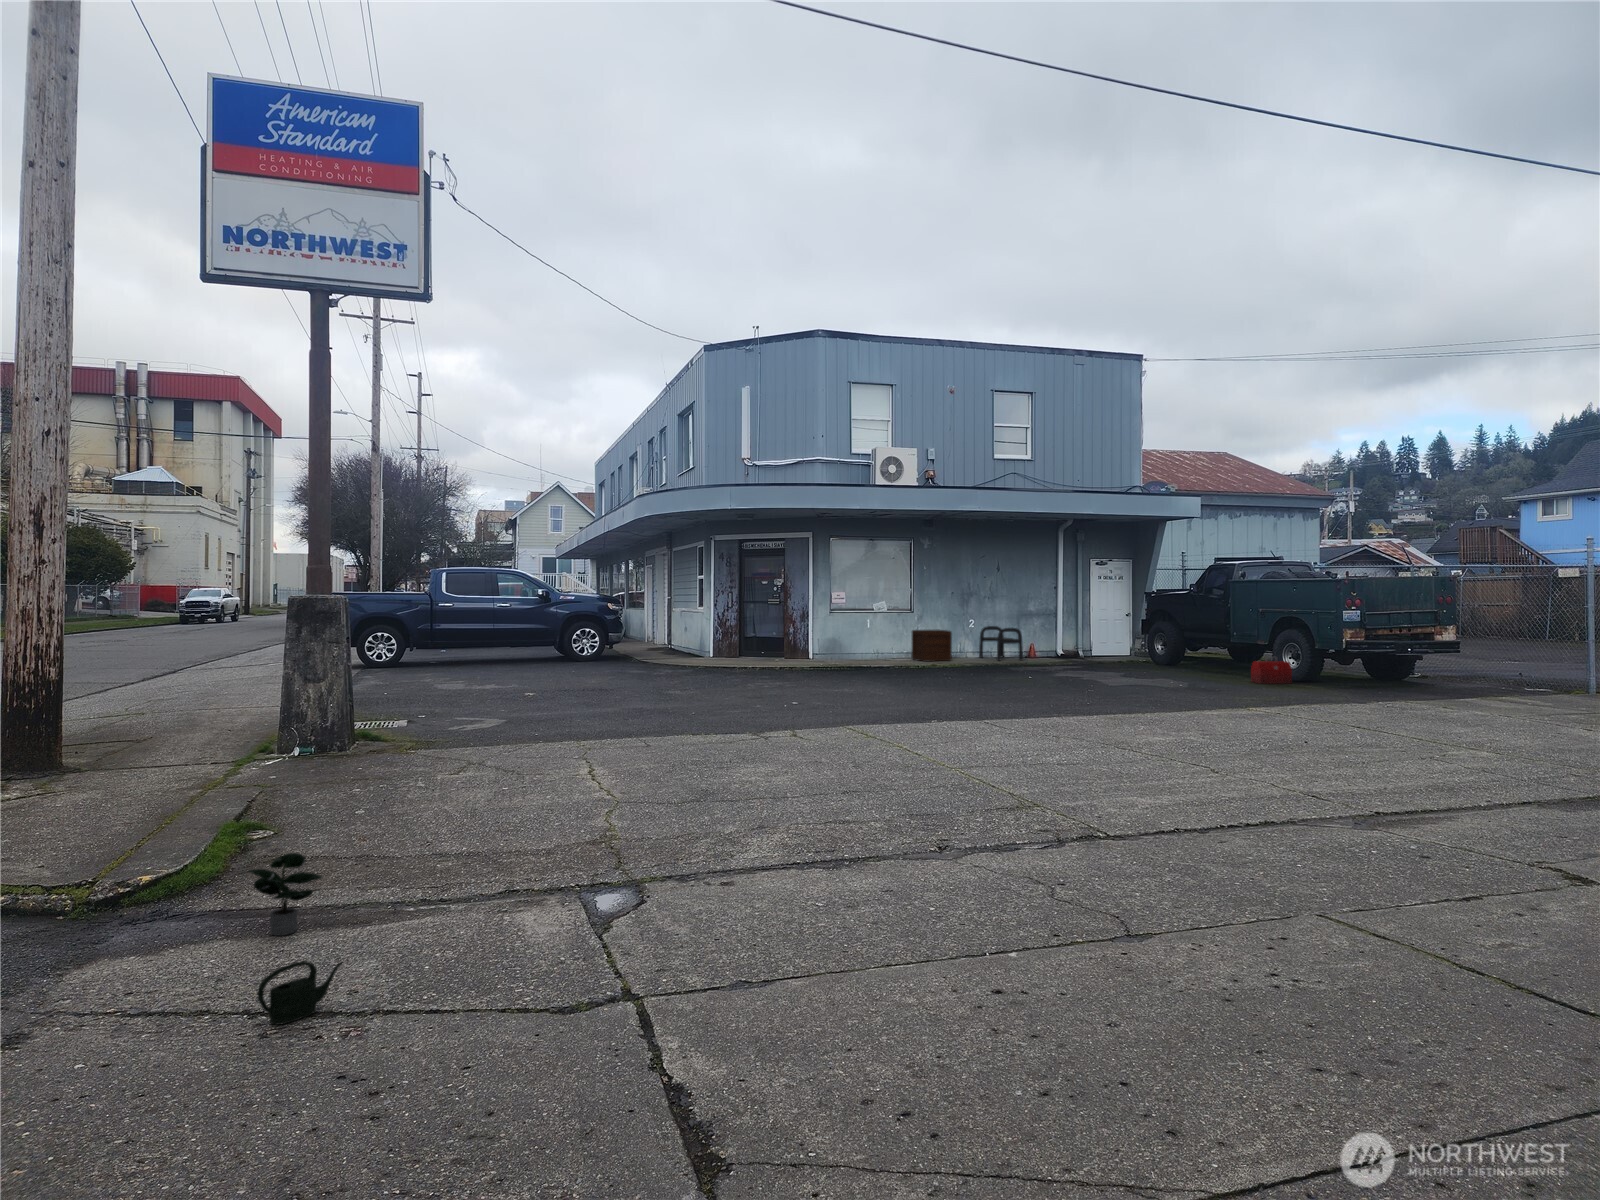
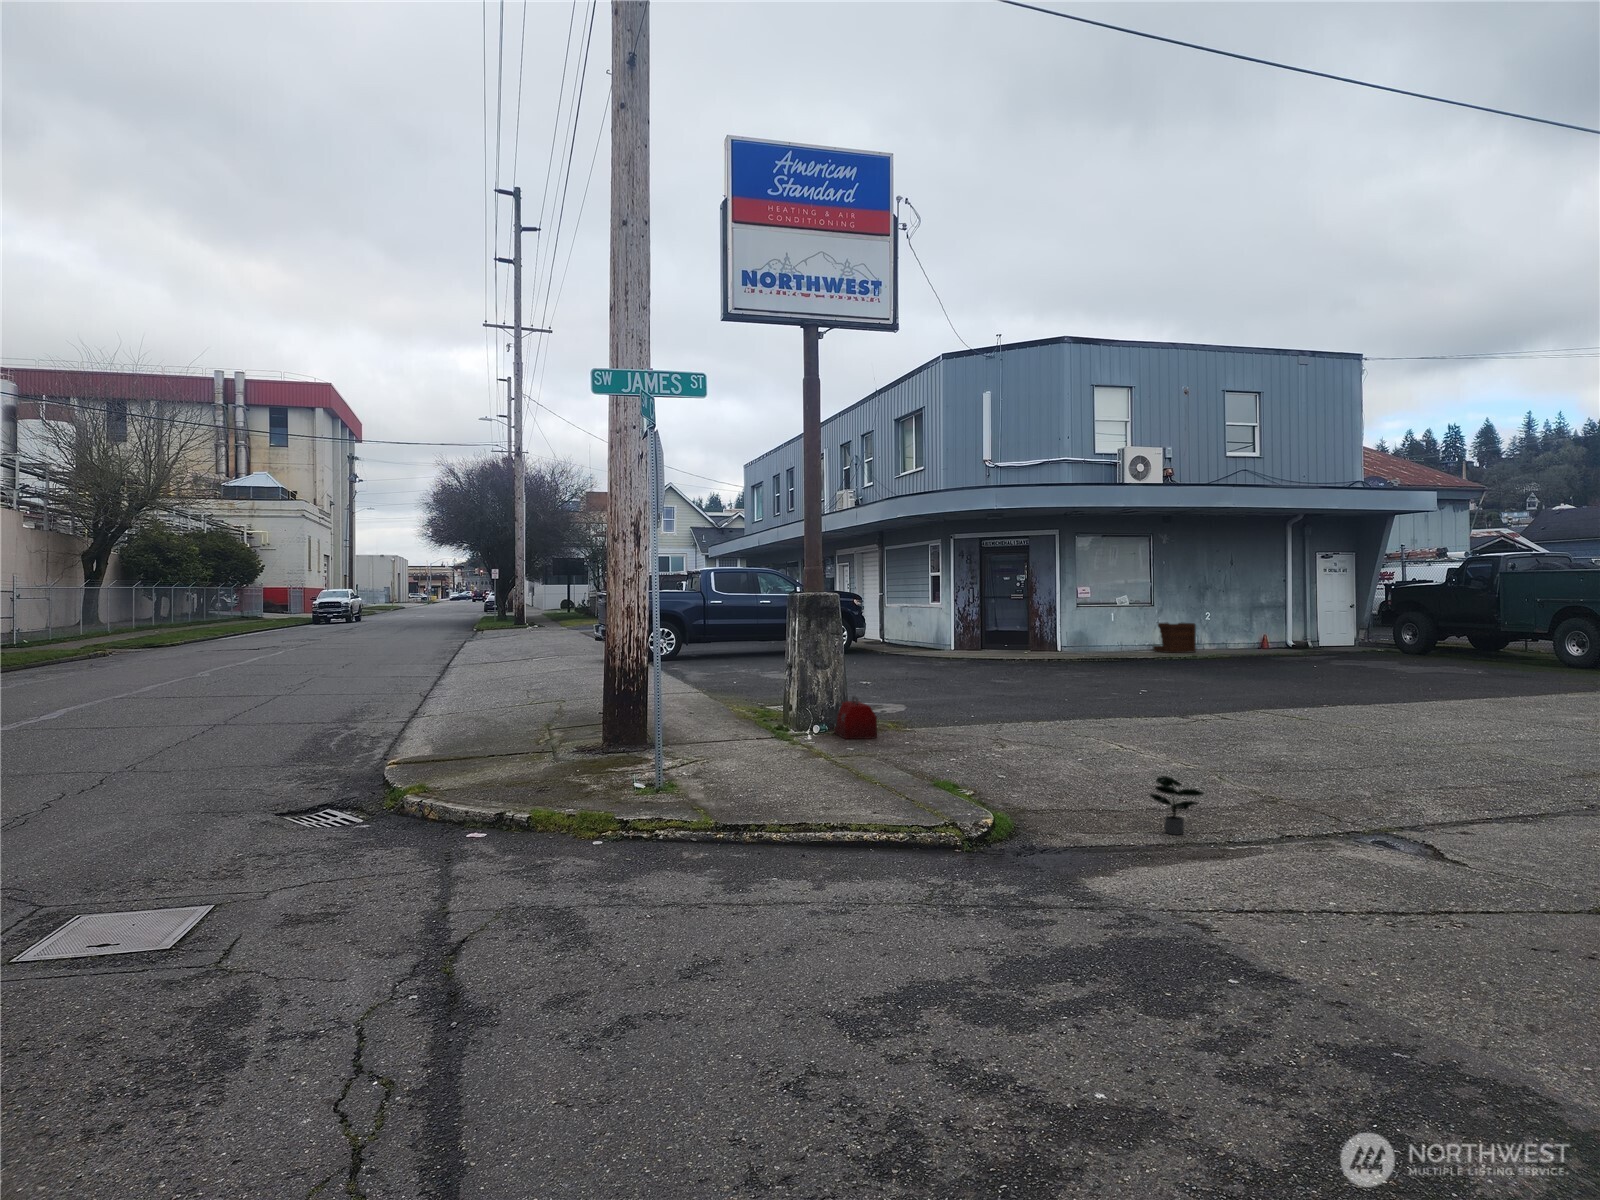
bench: present [979,626,1023,661] -> none [1215,619,1264,652]
toolbox: present [1251,657,1292,684] -> present [834,696,877,739]
watering can: present [257,961,343,1025] -> none [1311,835,1330,876]

